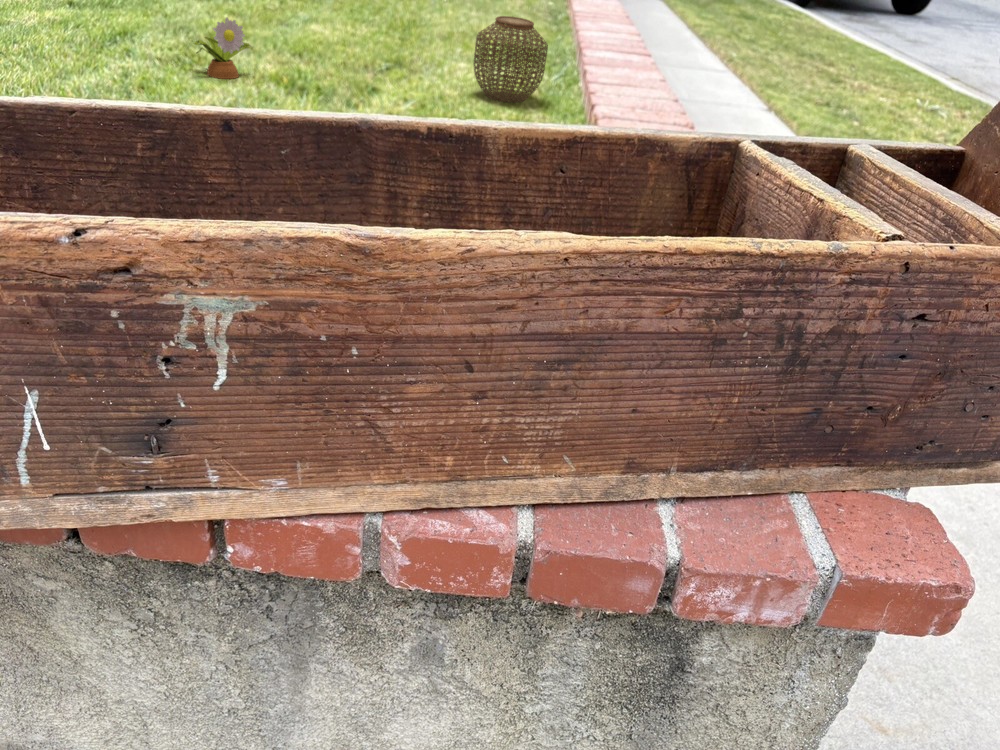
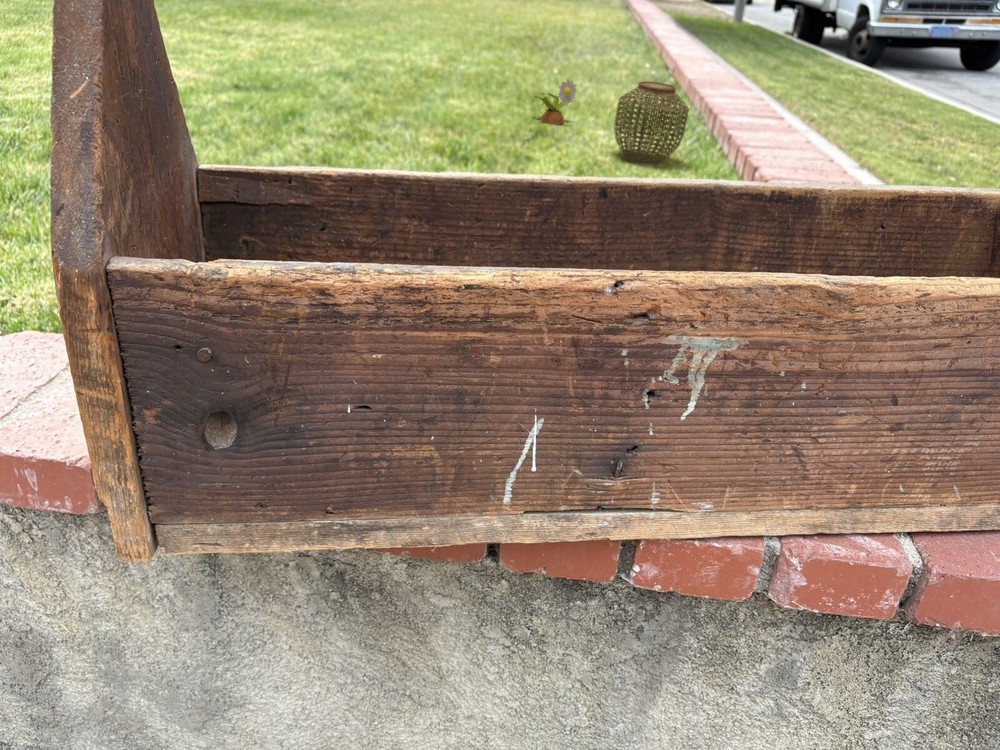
decorative plant: present [193,18,252,79] -> present [534,79,577,124]

